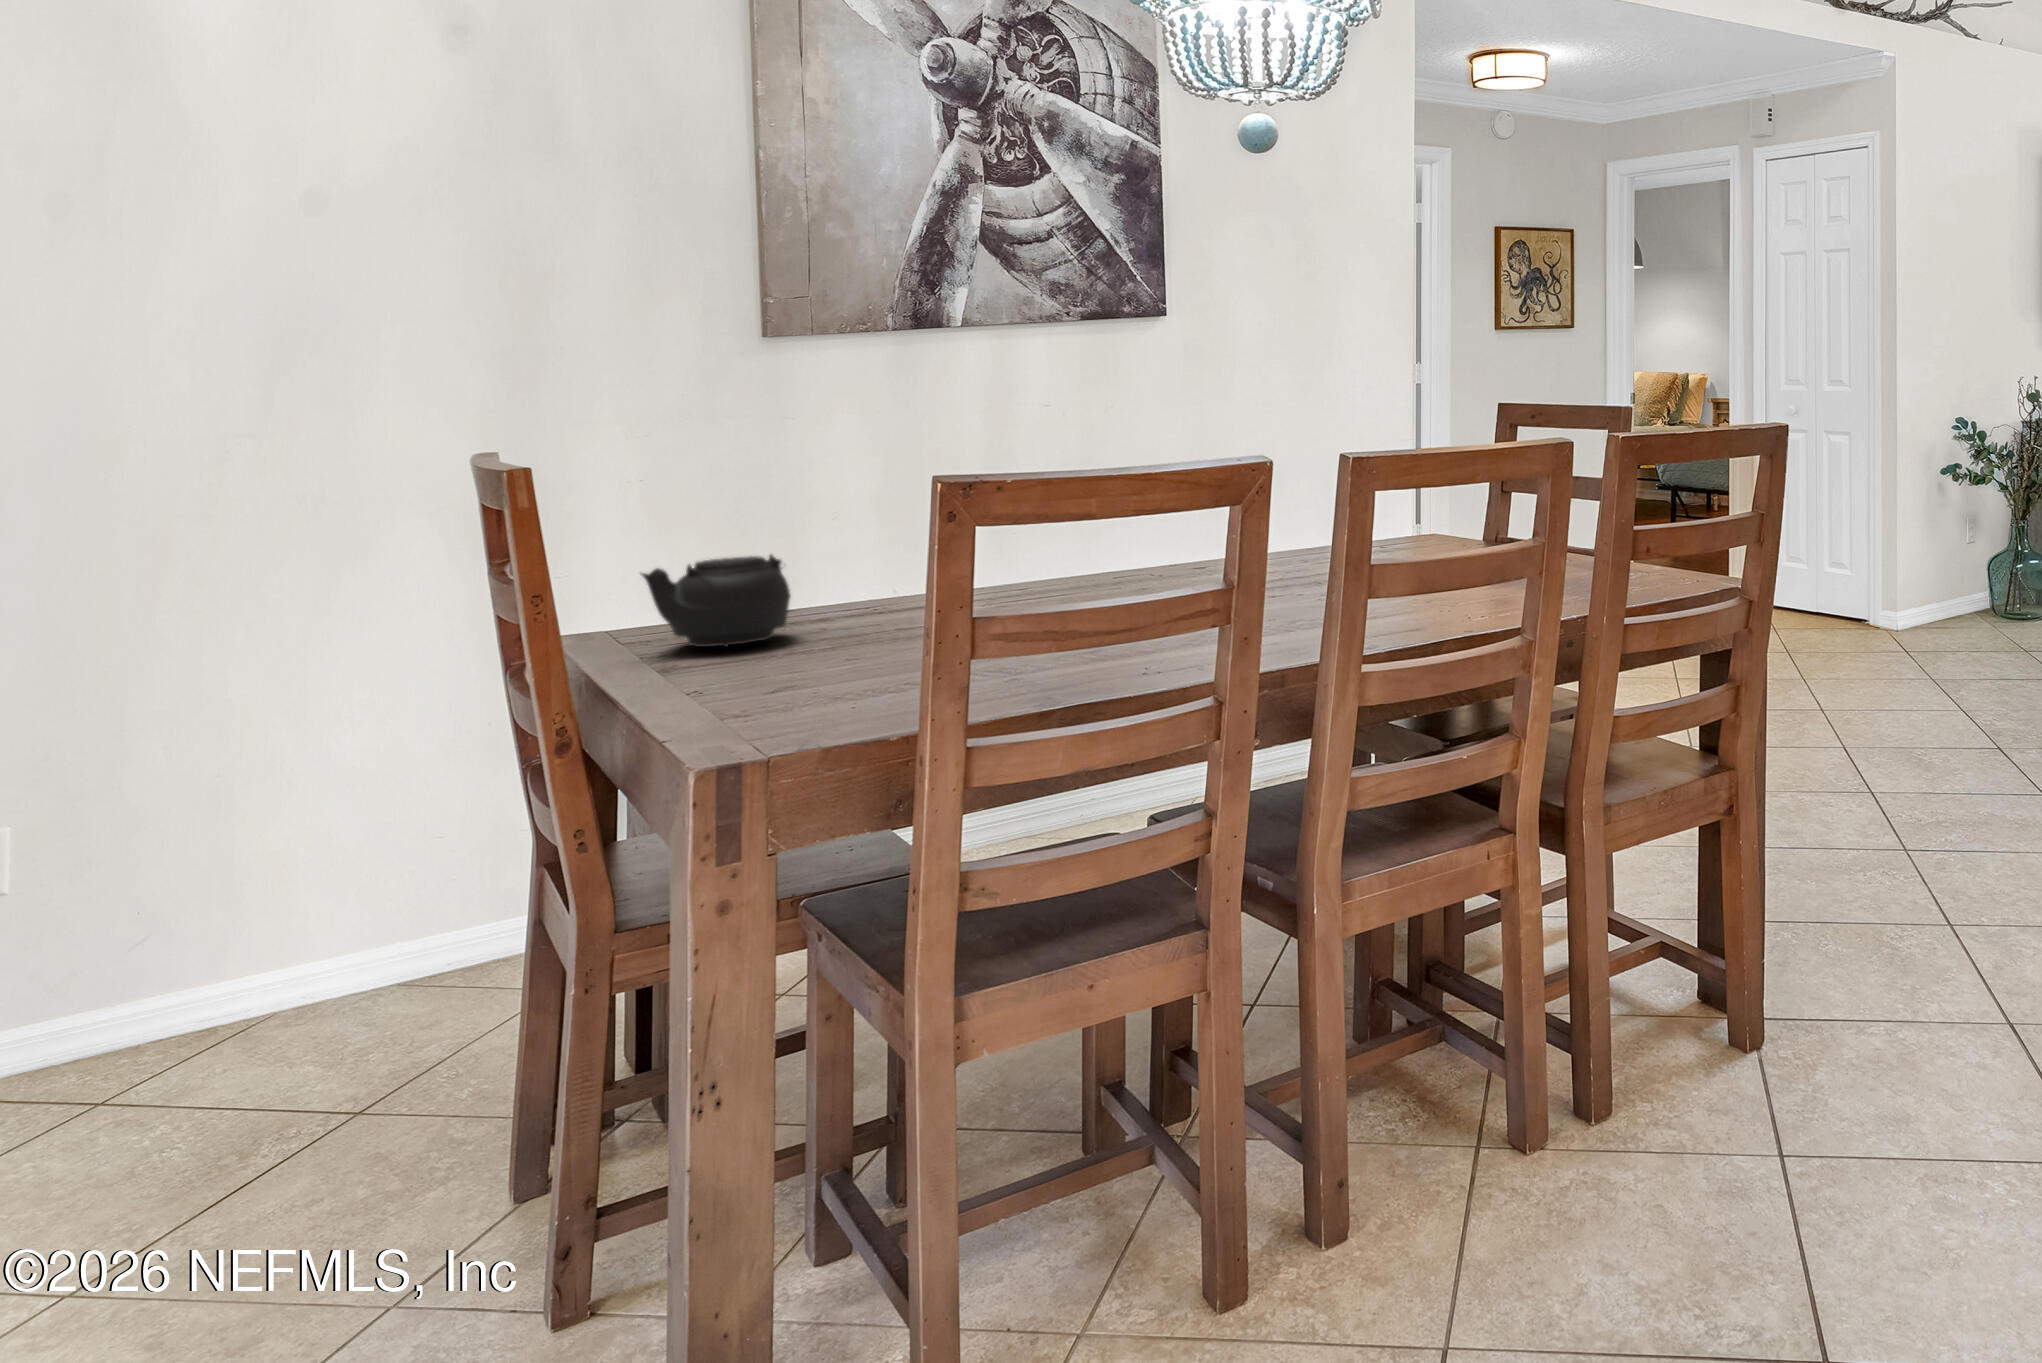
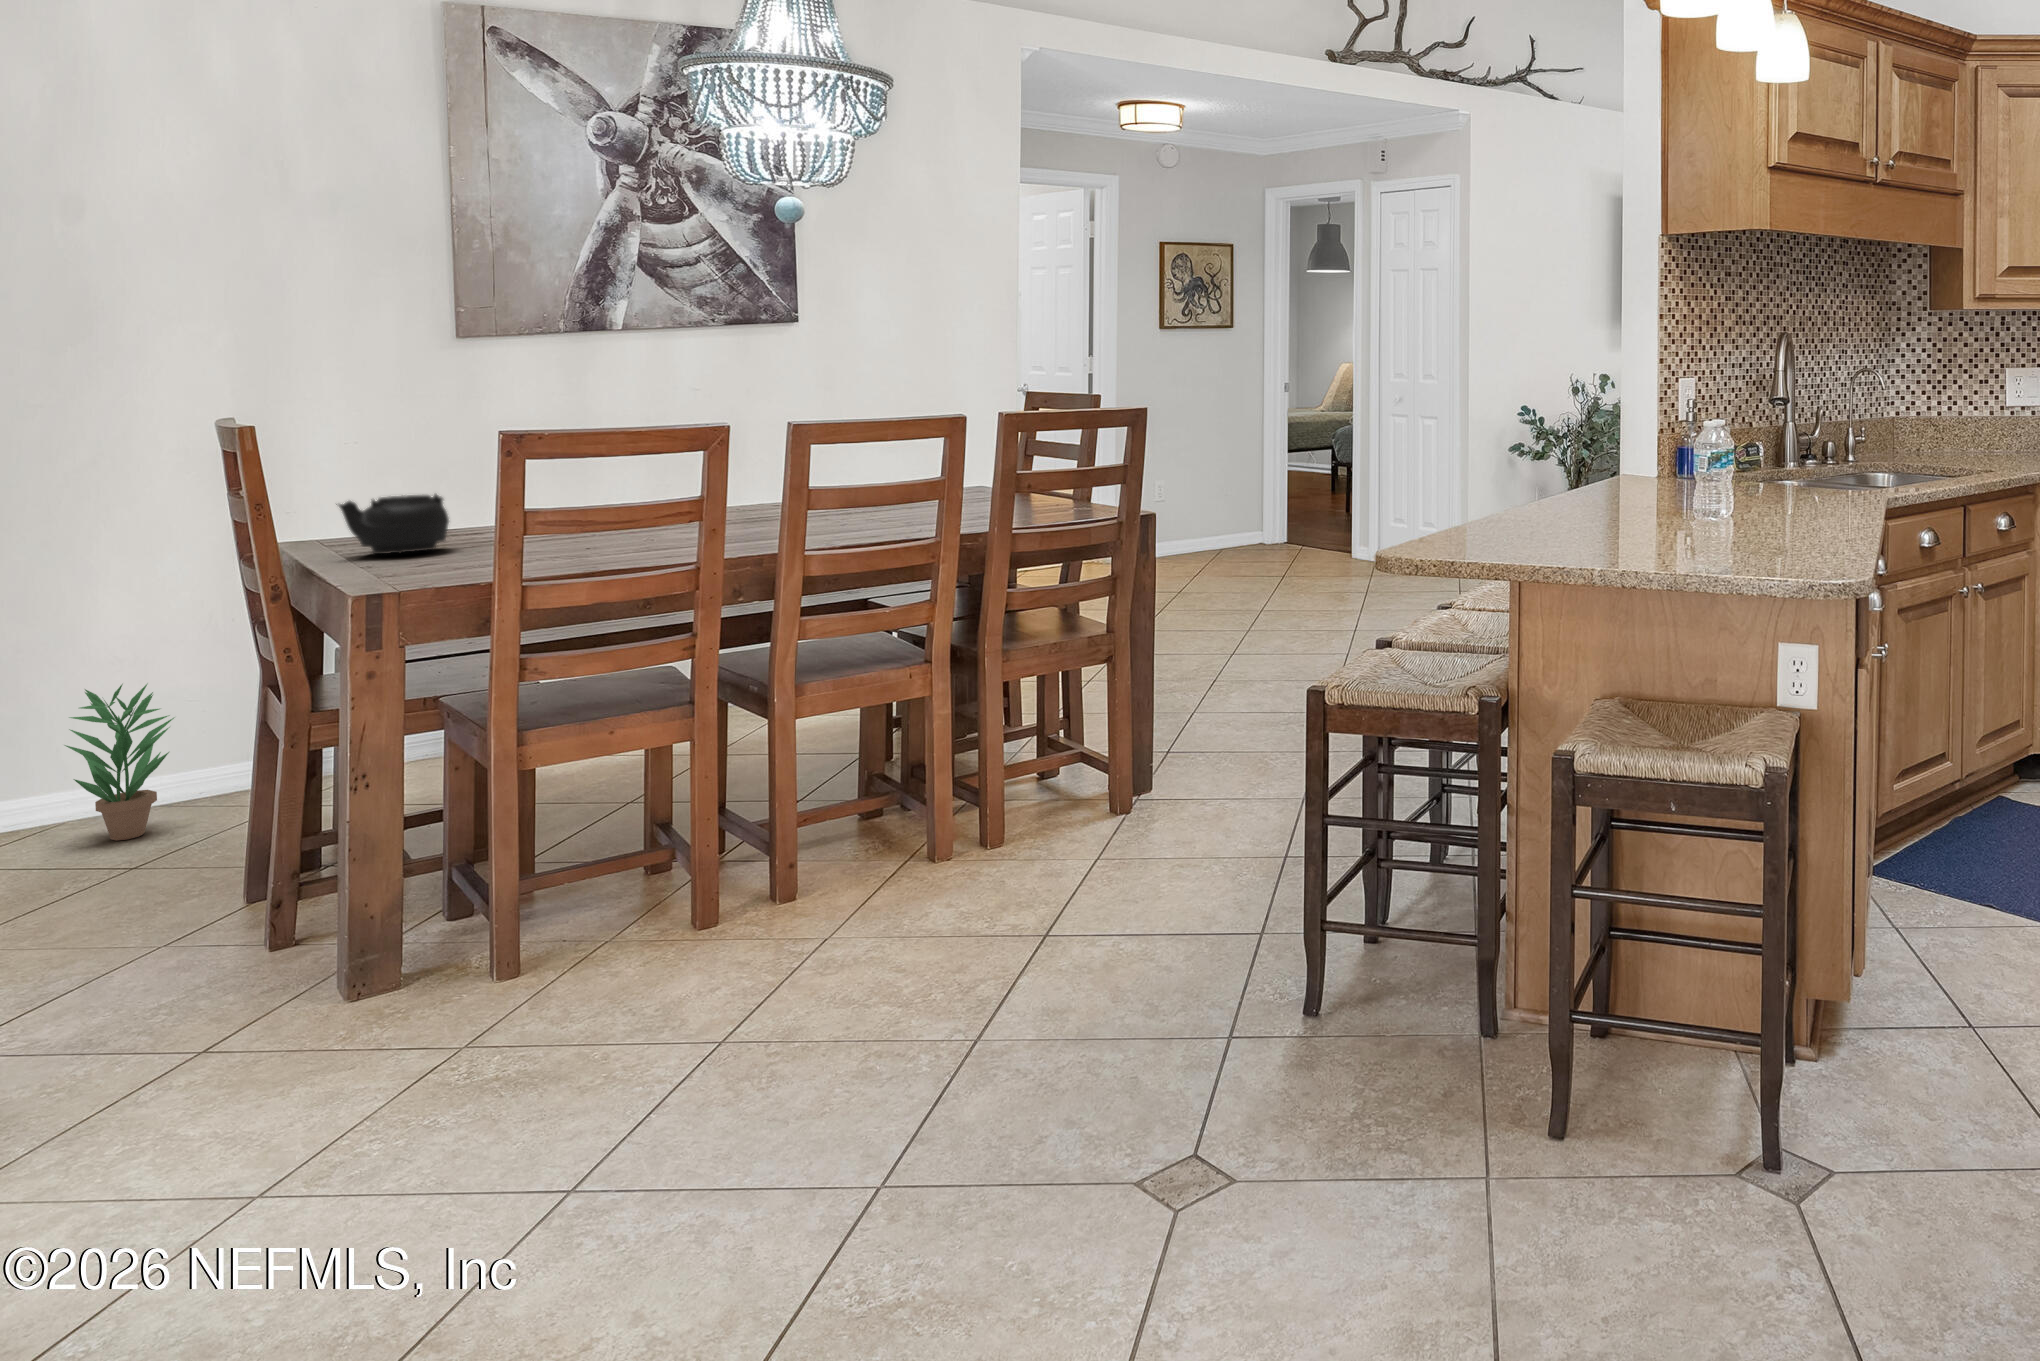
potted plant: none [292,801,434,1016] -> present [65,684,174,841]

